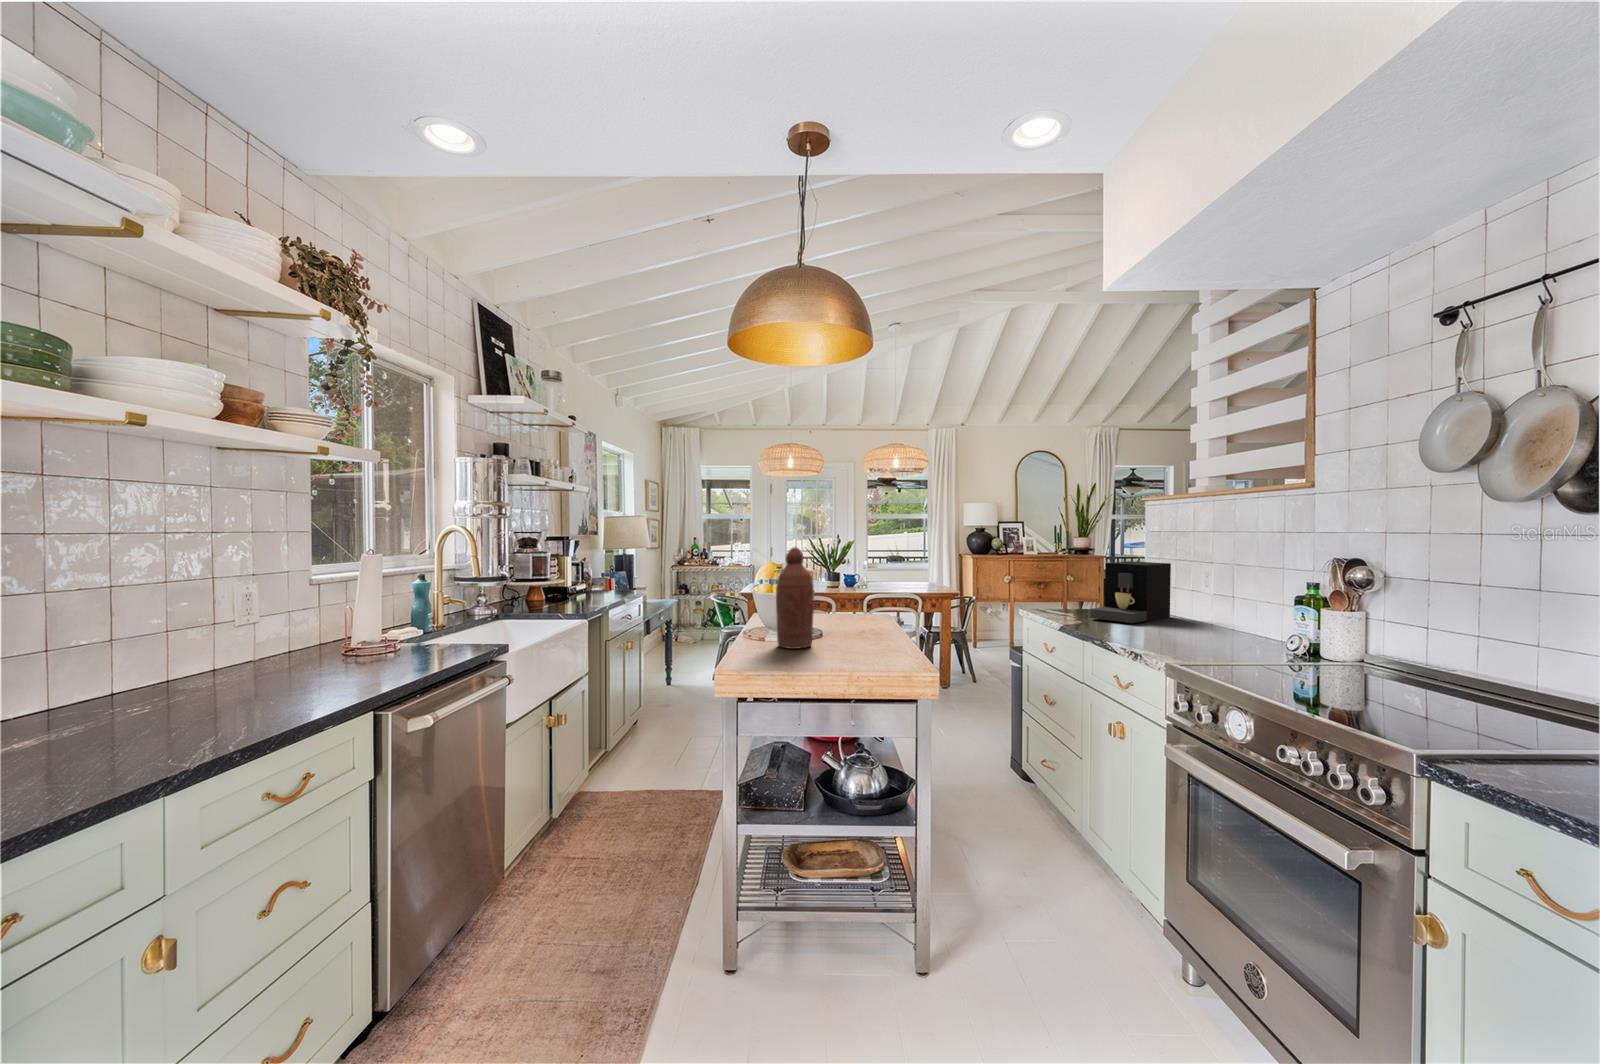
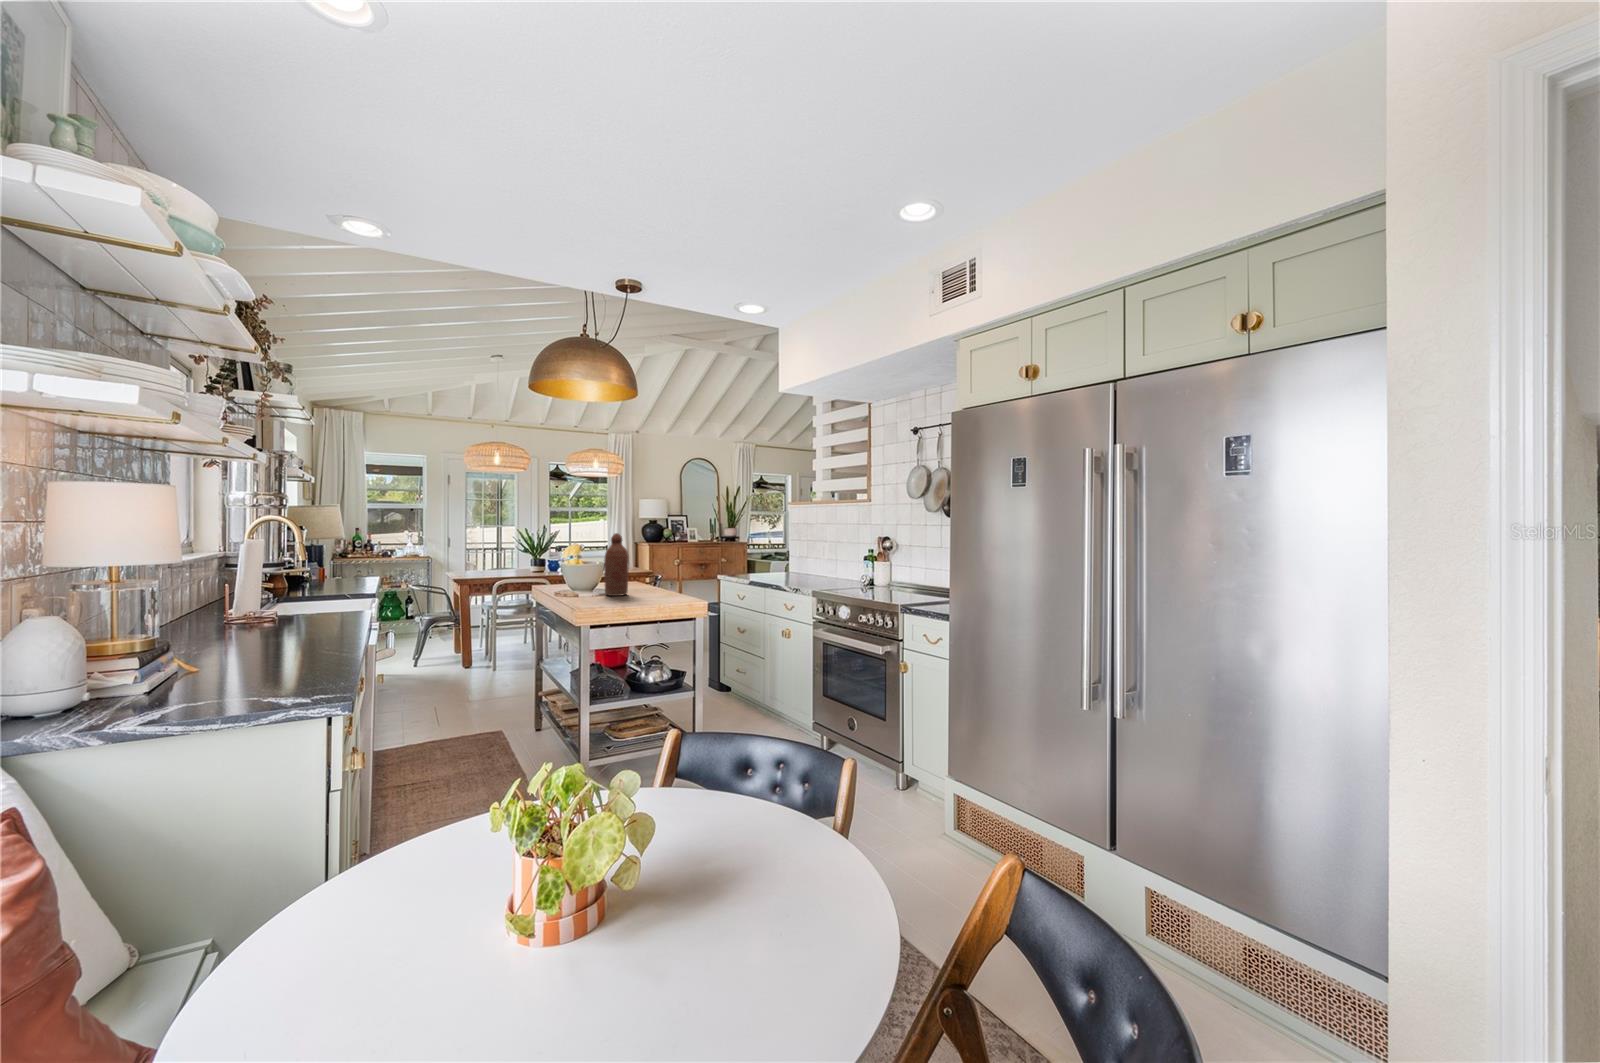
coffee maker: present [1090,561,1171,623] -> none [765,542,806,577]

